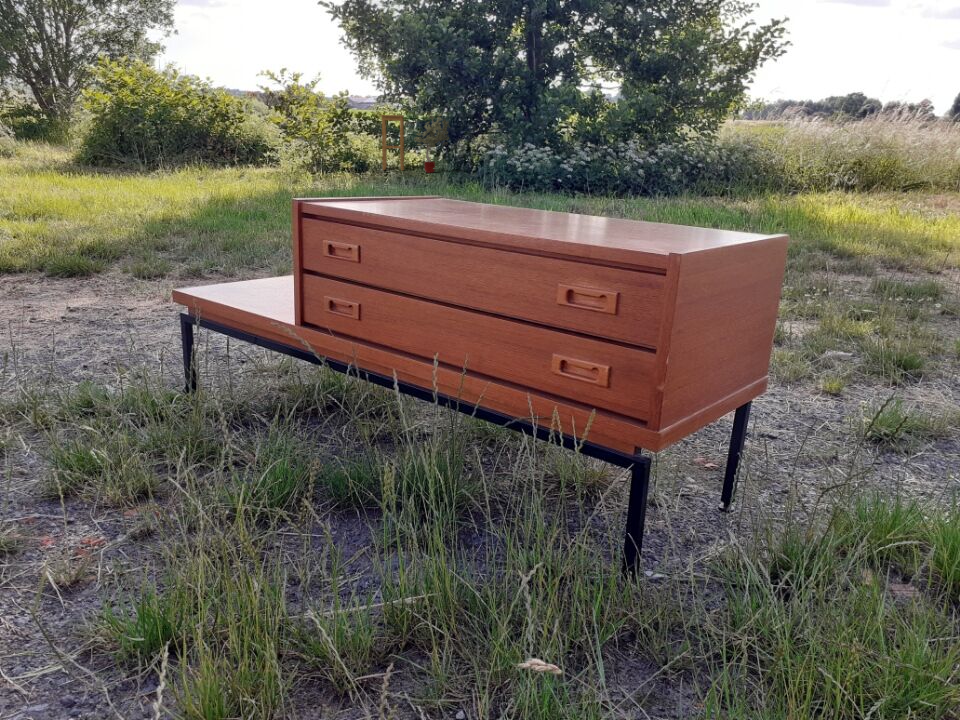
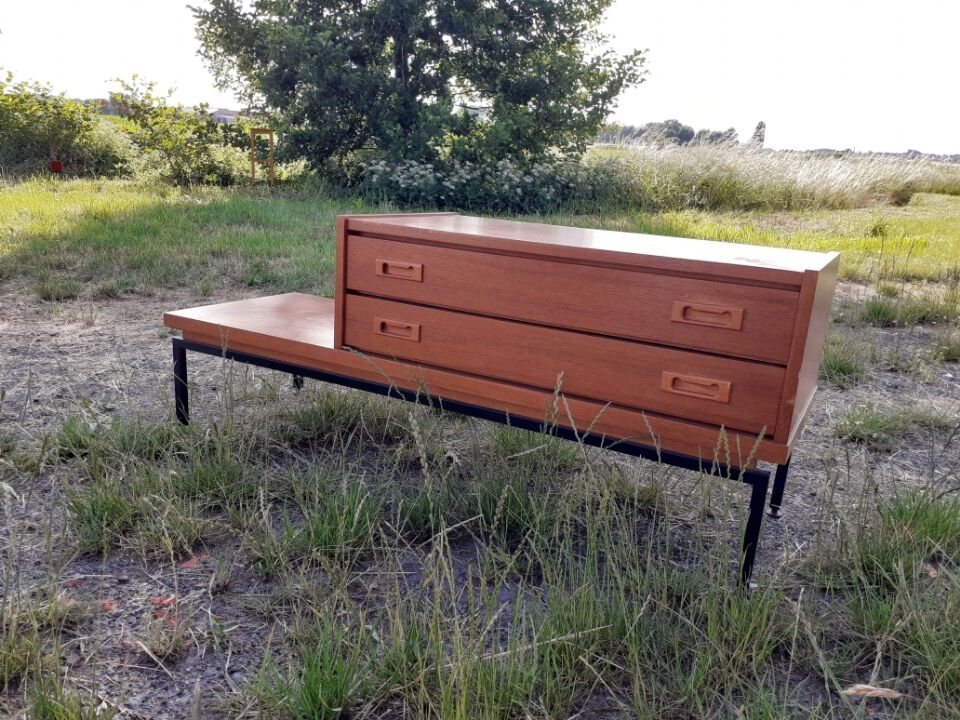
potted tree: present [414,113,449,173] -> present [30,114,77,172]

